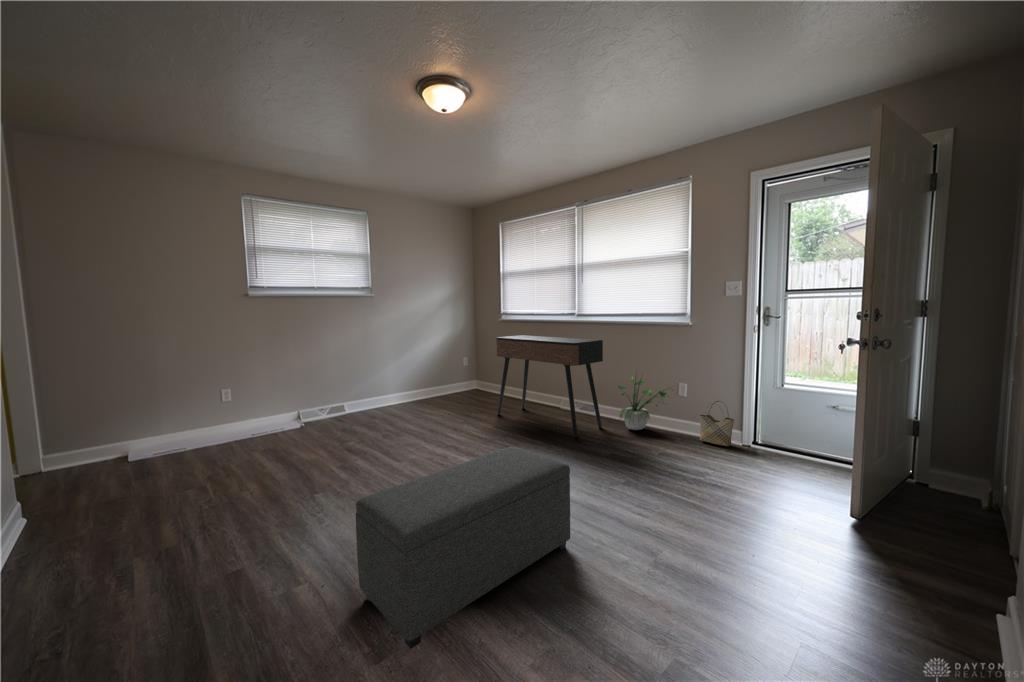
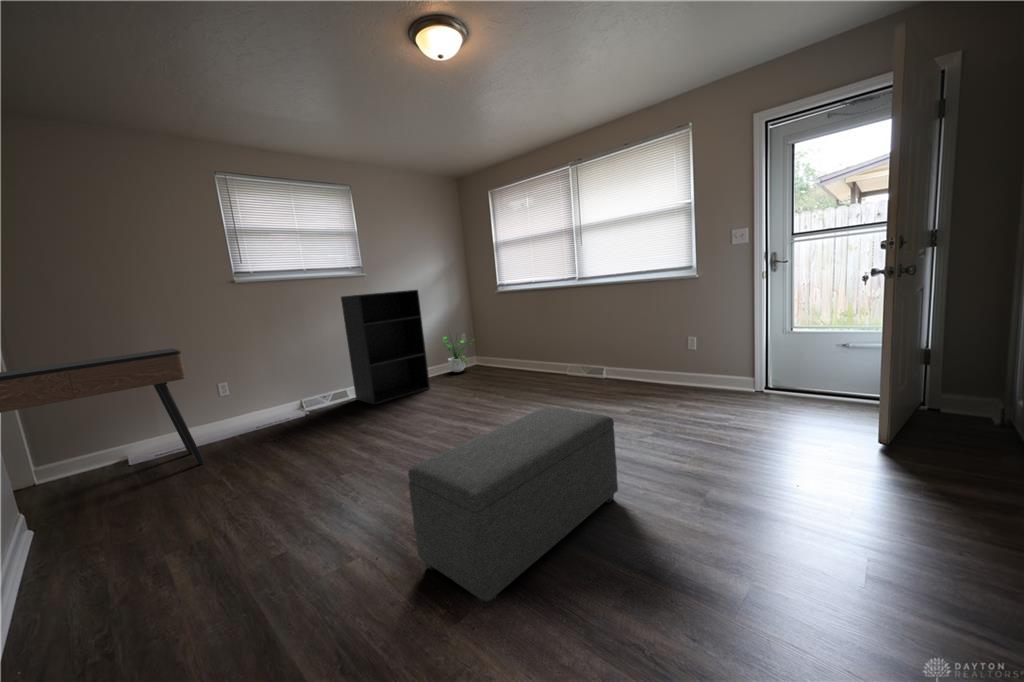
bookshelf: none [347,314,425,423] -> present [341,290,430,404]
console table: present [496,335,603,437] -> present [0,348,204,465]
potted plant: present [618,377,666,430] -> present [443,337,474,372]
woven basket: present [700,401,734,446] -> none [712,350,747,393]

